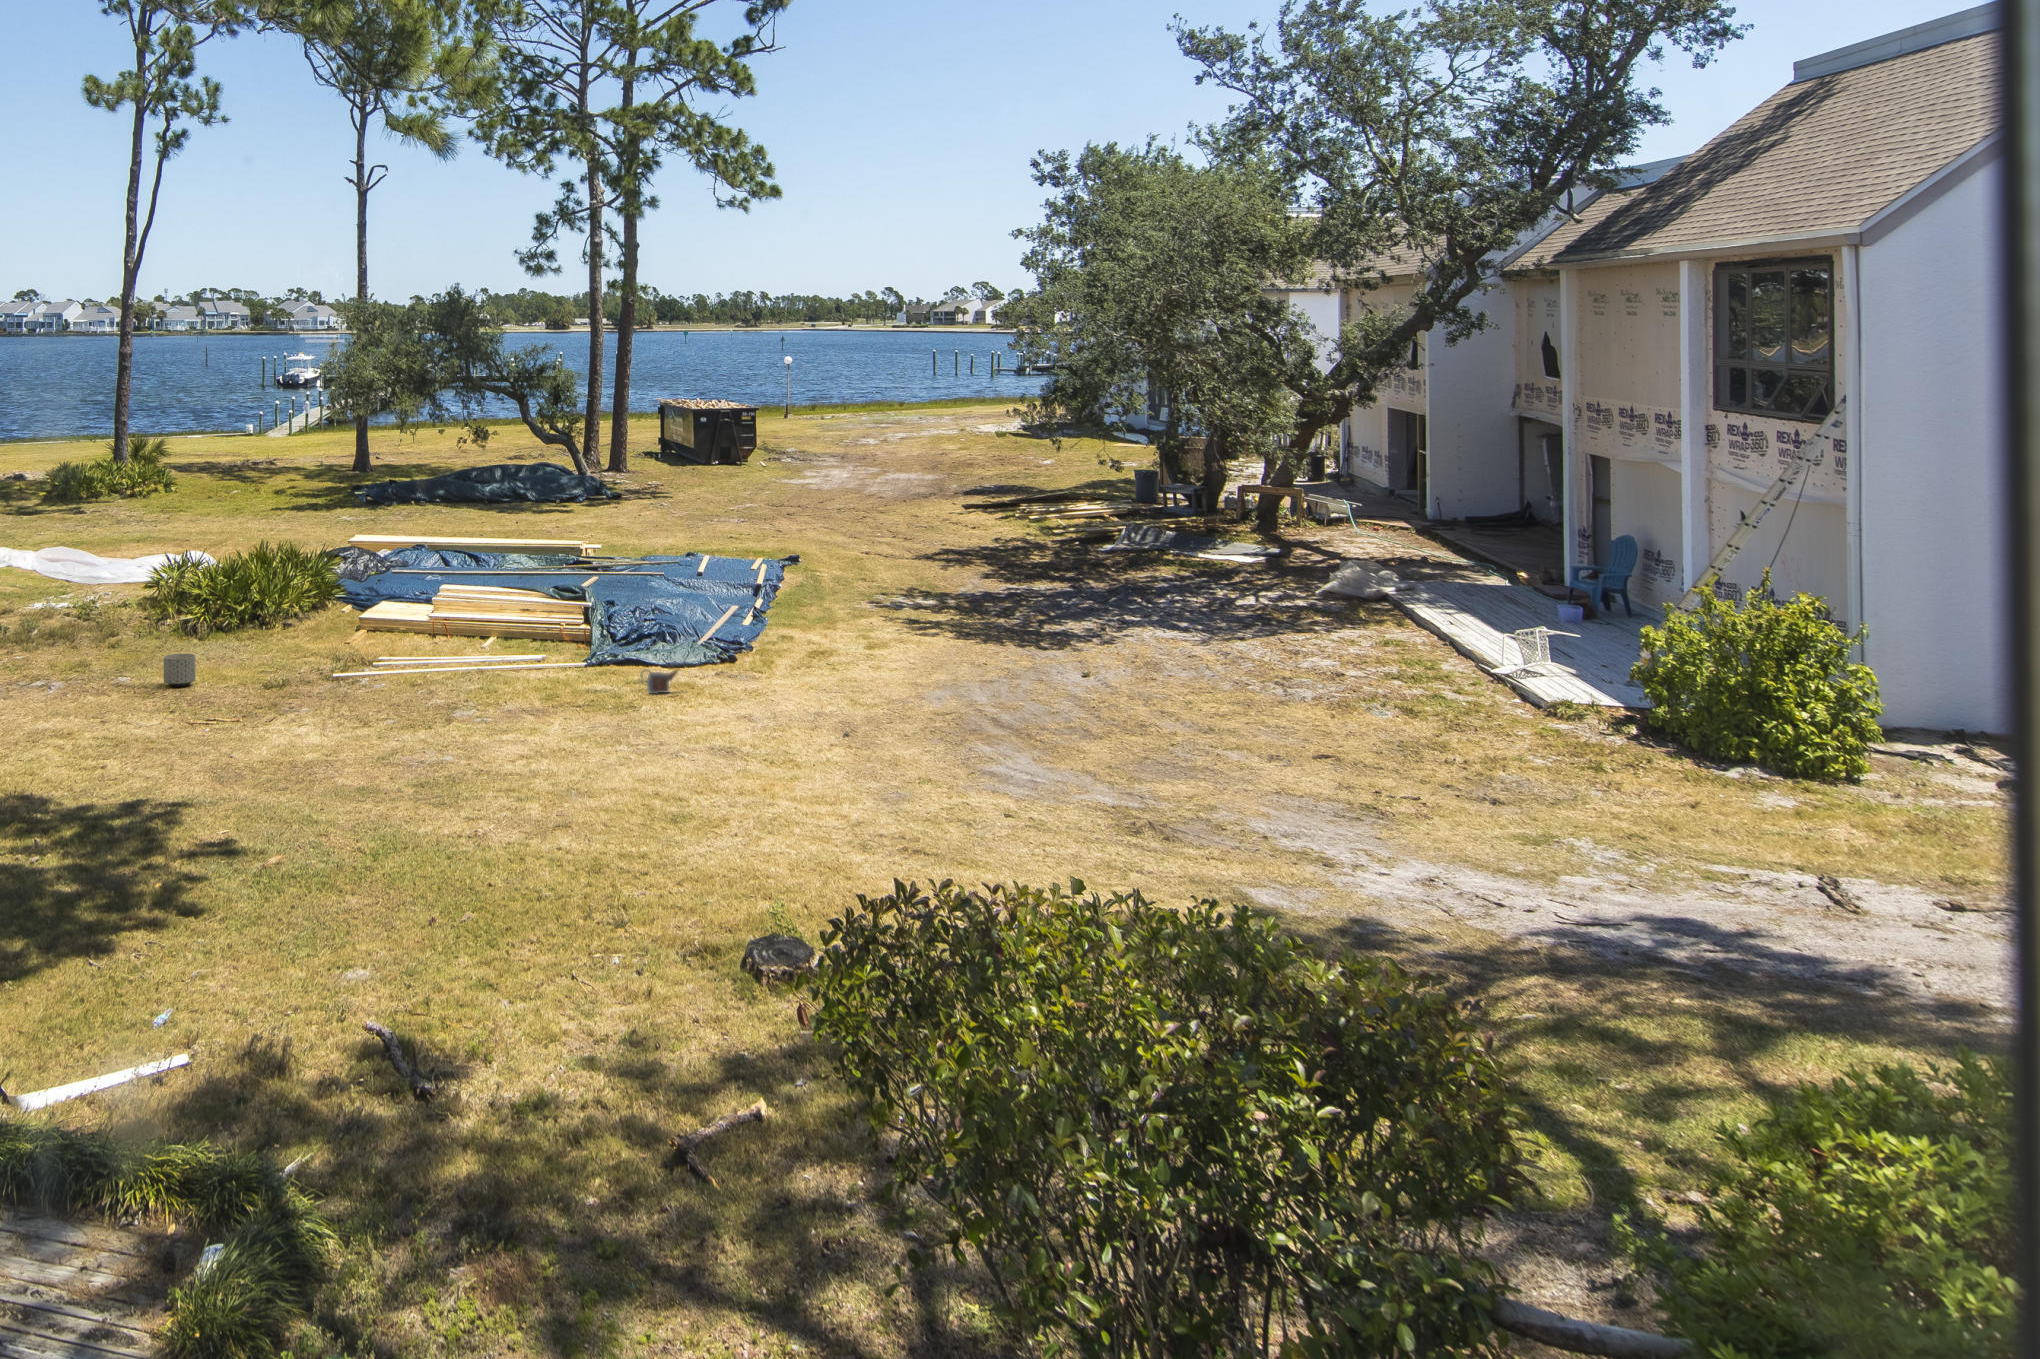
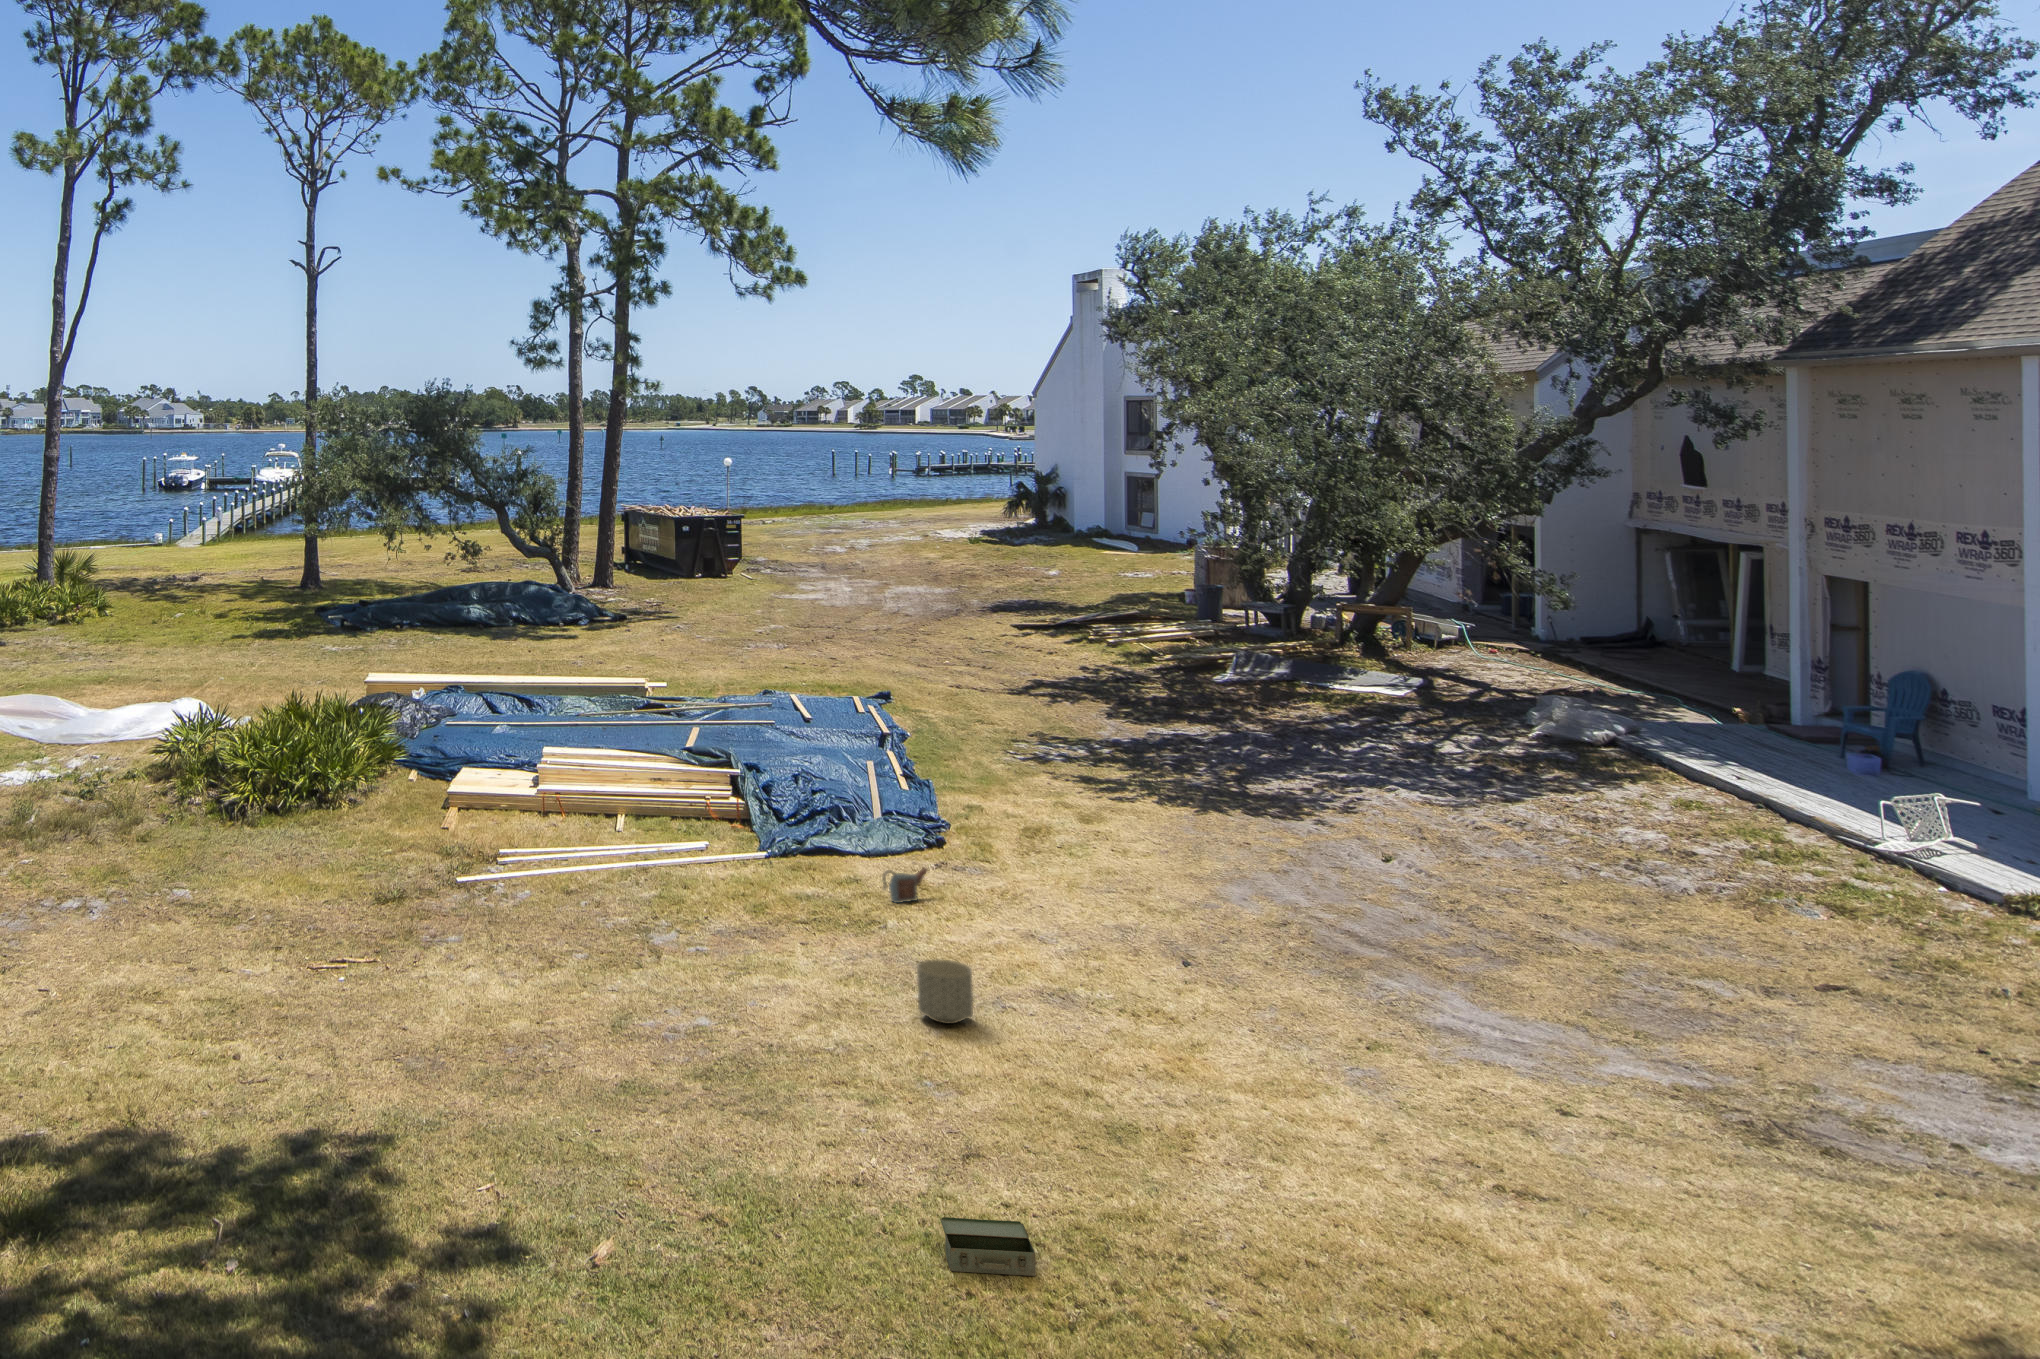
planter: present [164,654,195,687] -> present [917,959,973,1024]
toolbox: none [457,841,517,871] -> present [940,1217,1036,1276]

